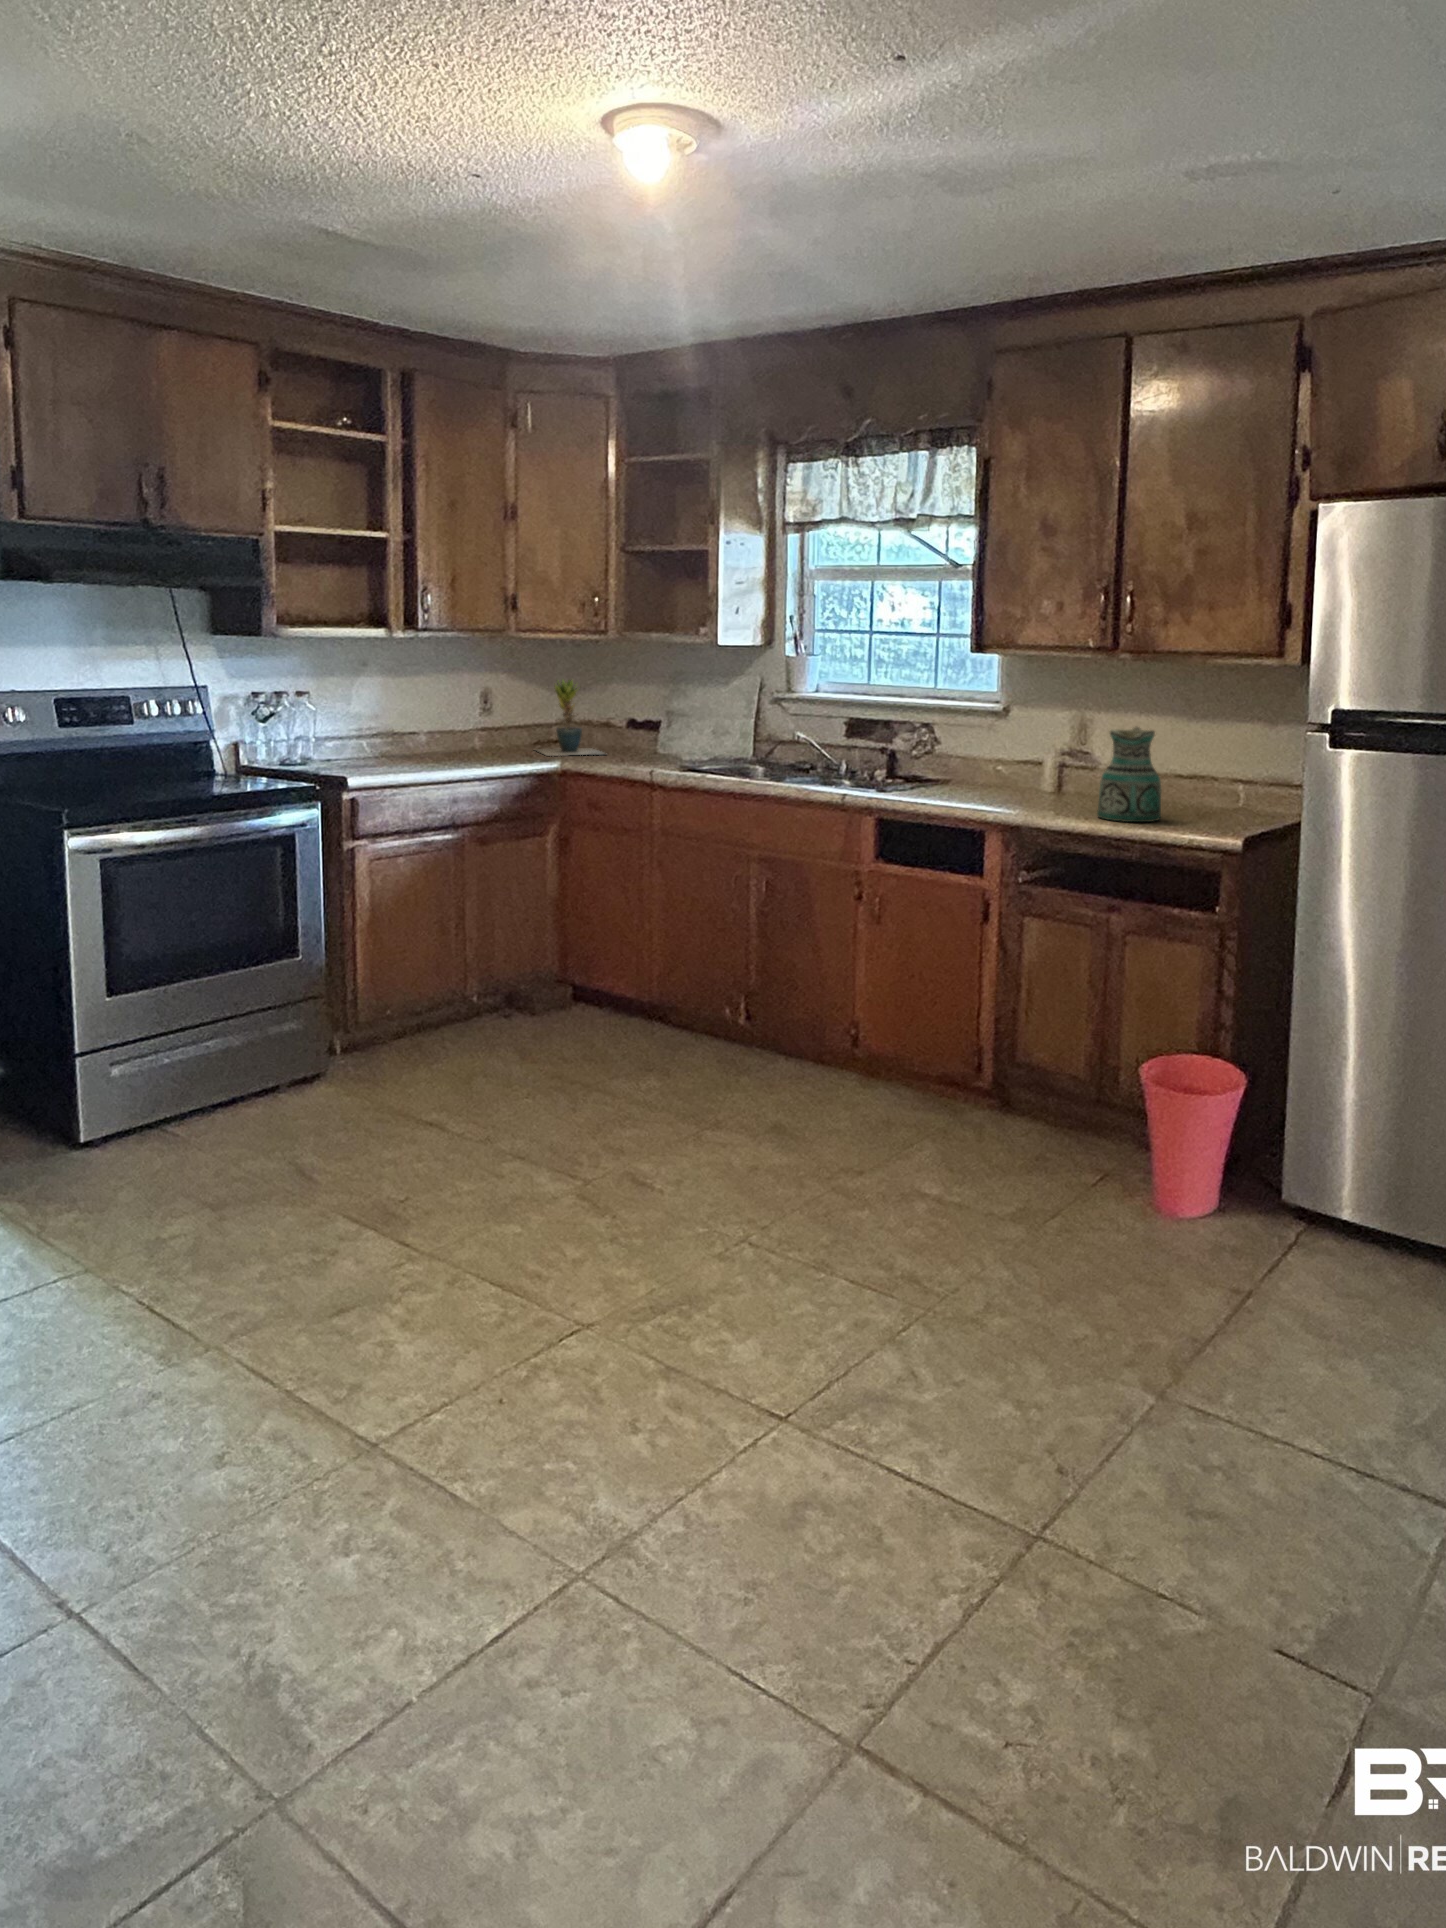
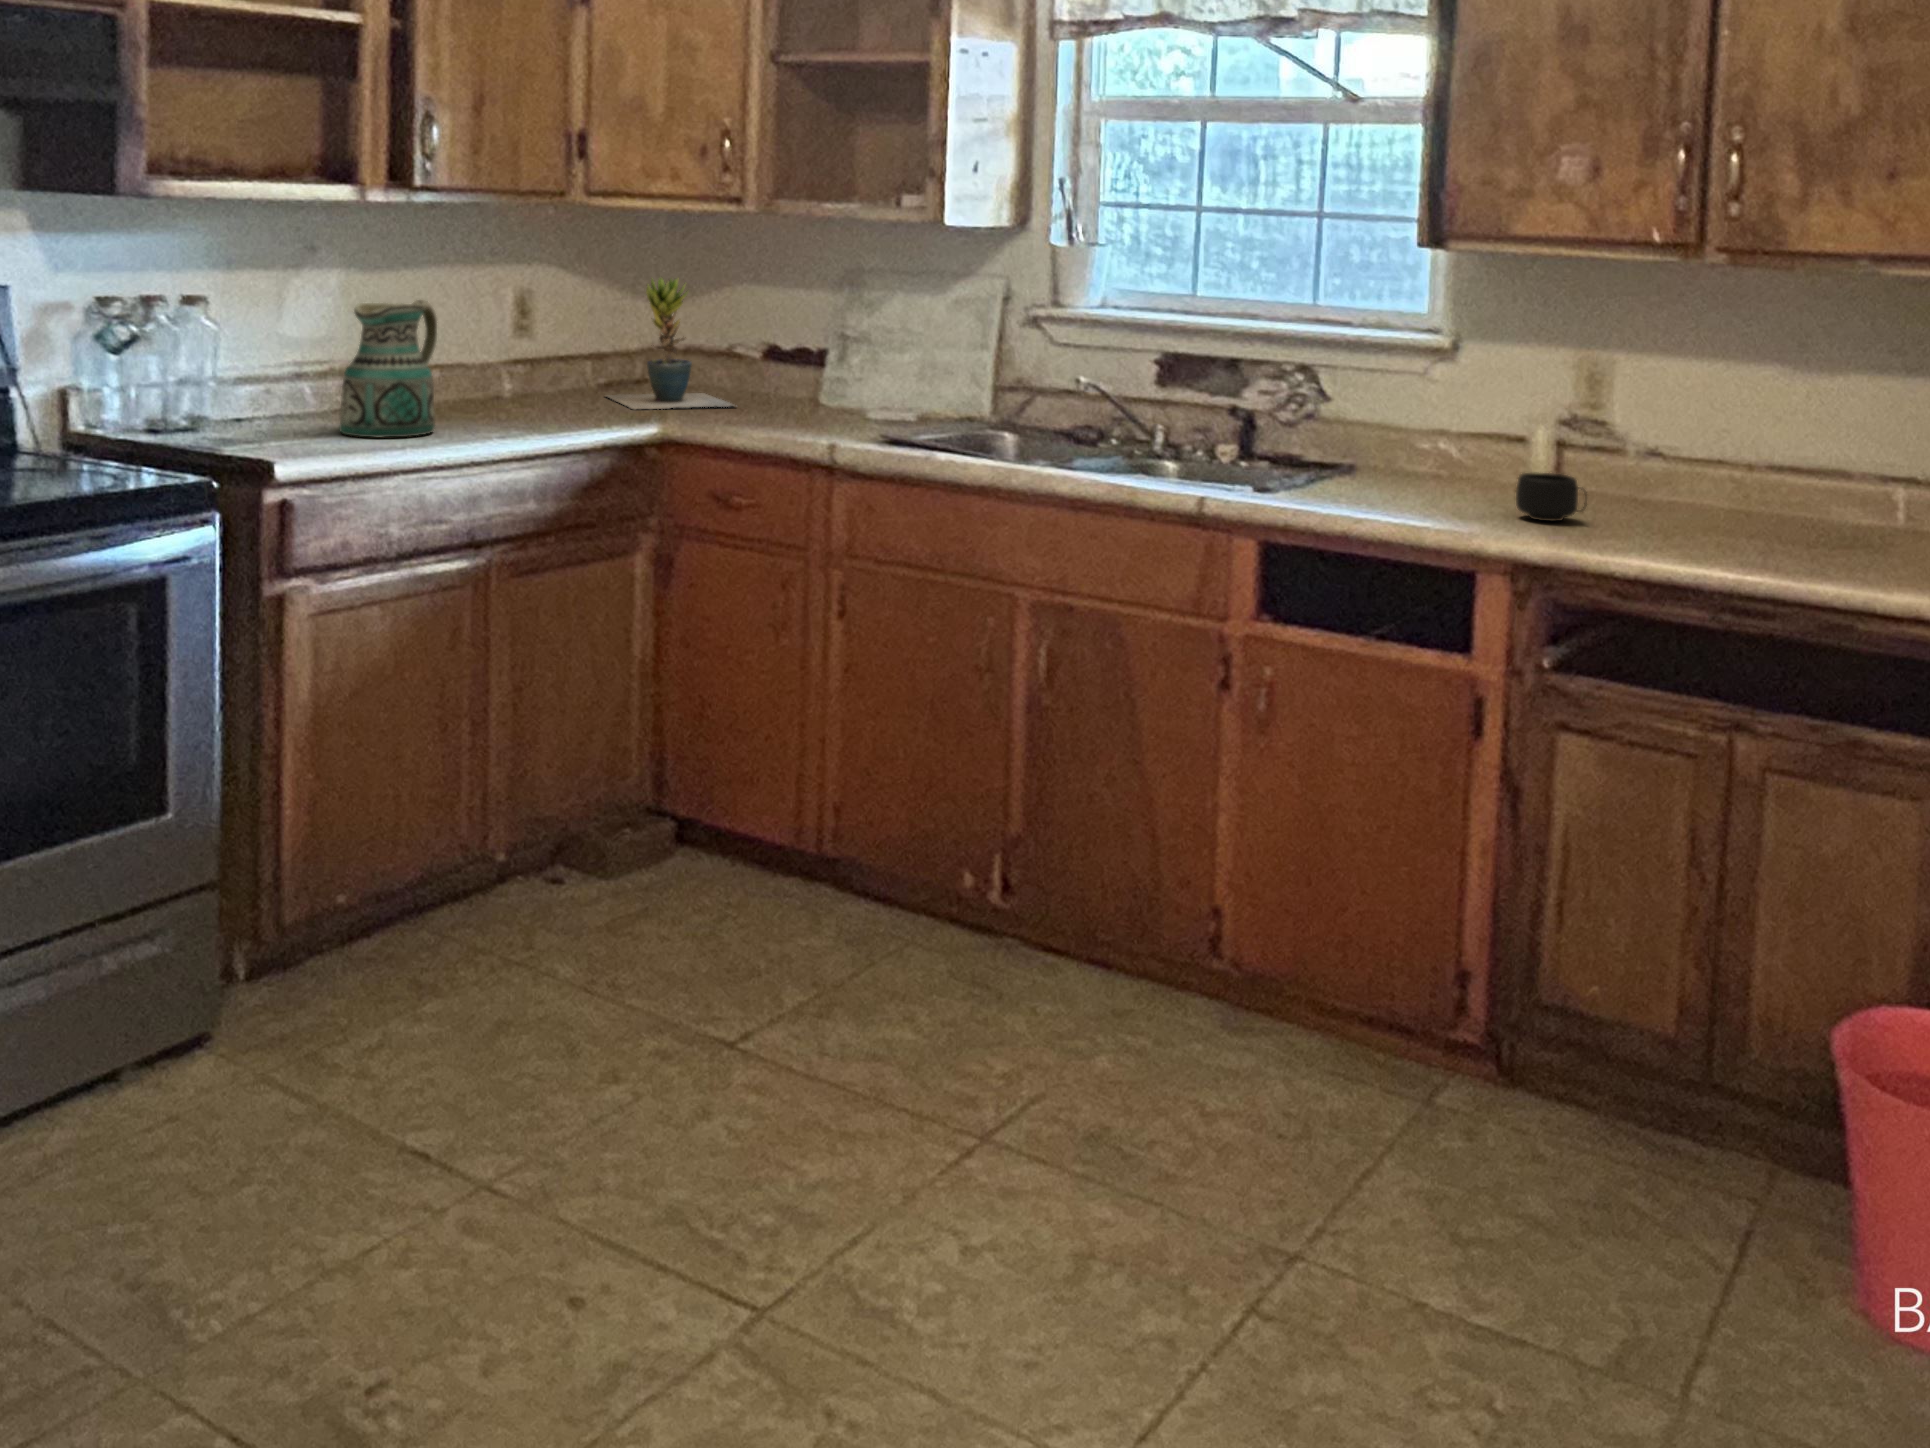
ceramic pitcher: present [1097,727,1161,822] -> present [339,300,437,437]
mug: none [1018,780,1054,806] -> present [1516,472,1587,521]

